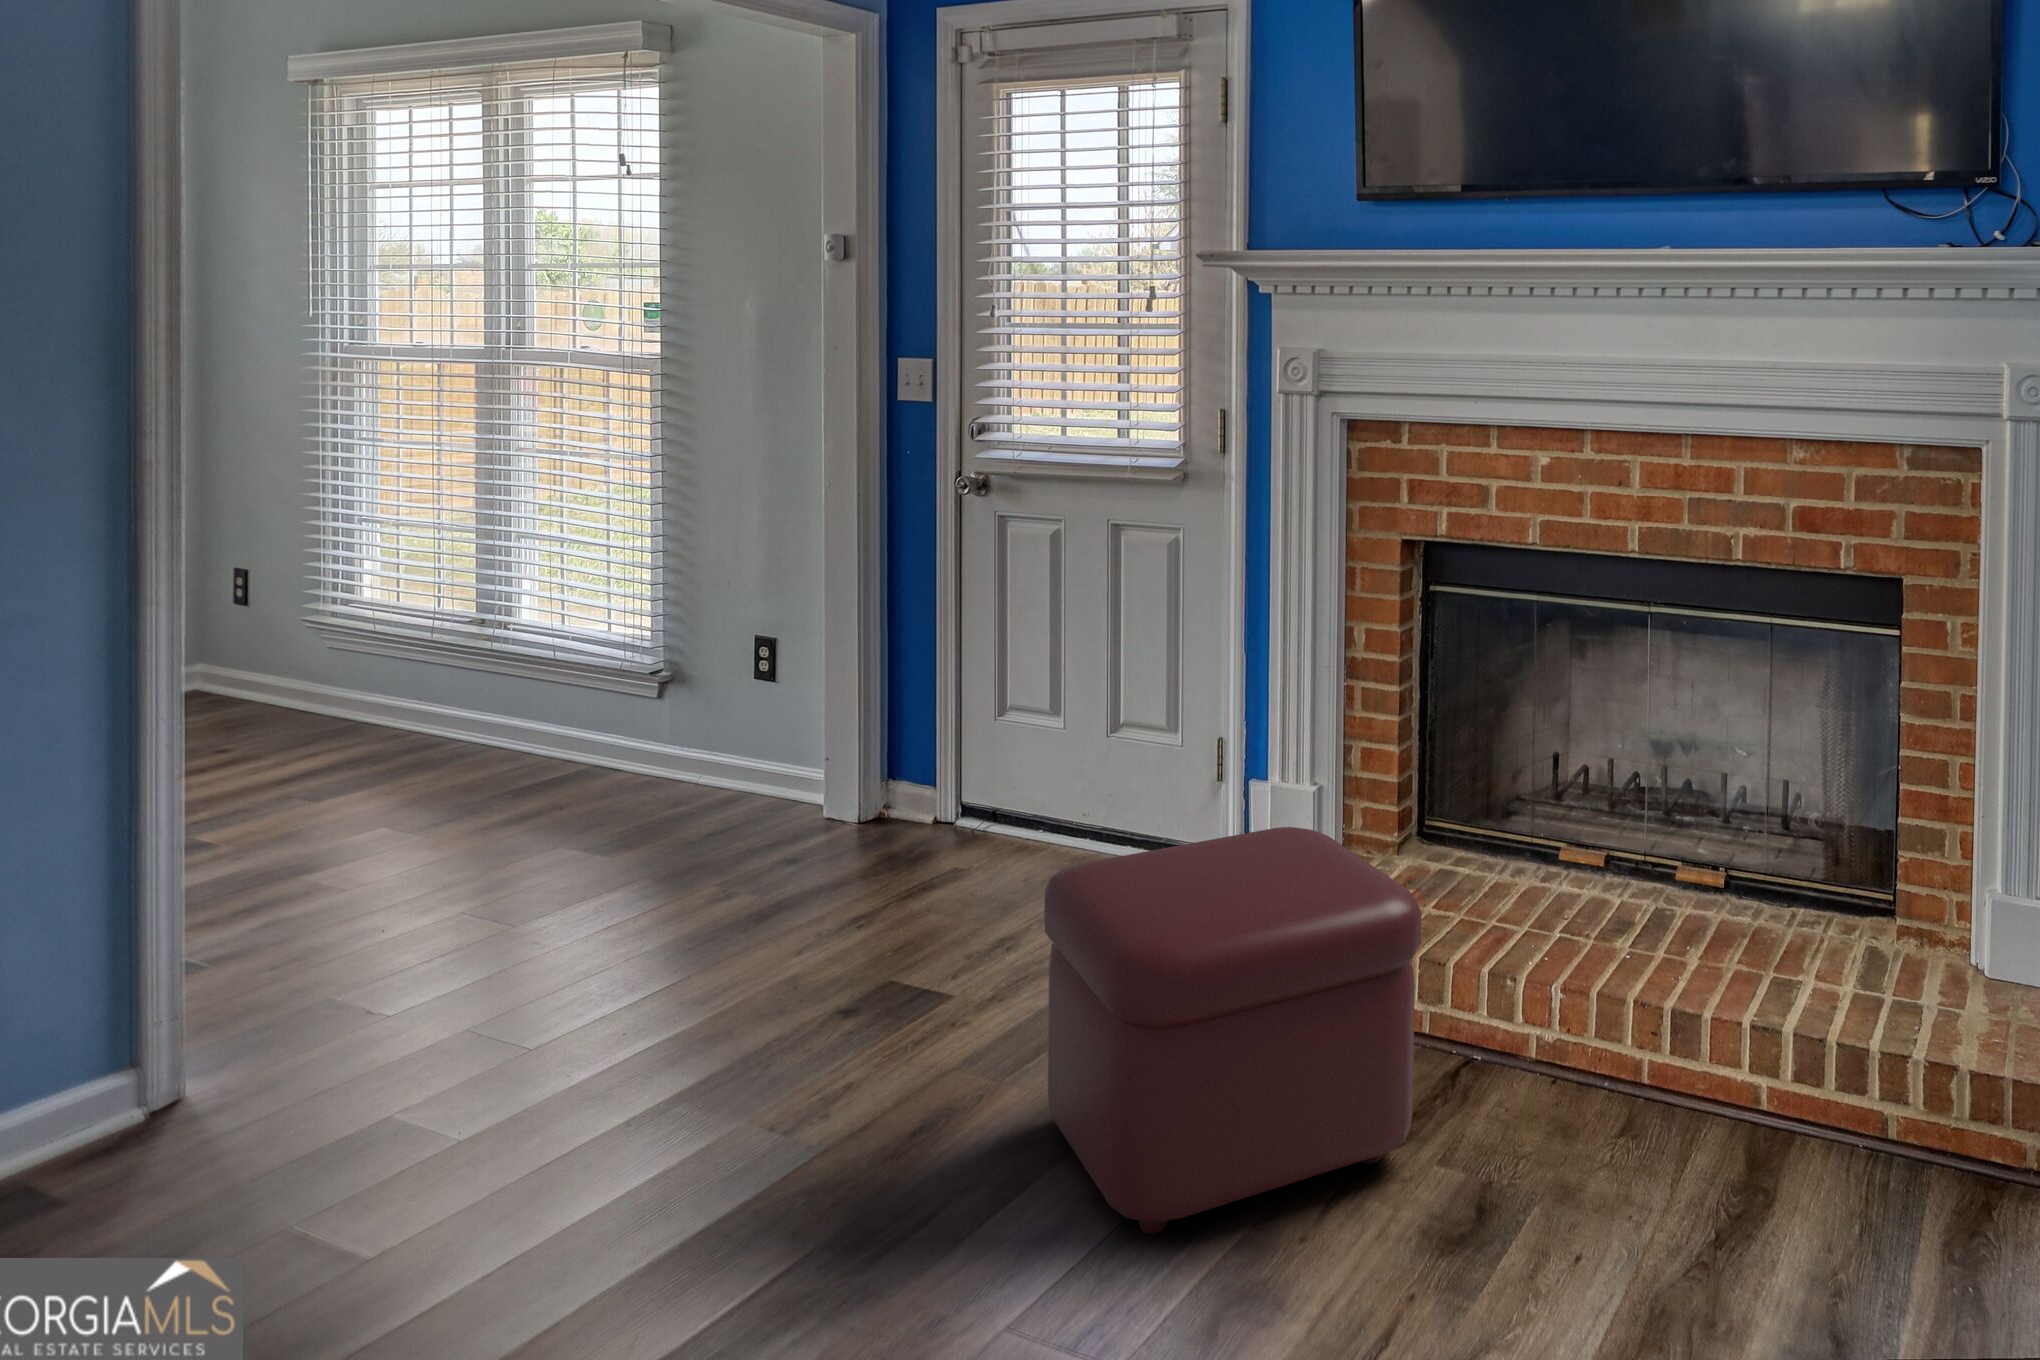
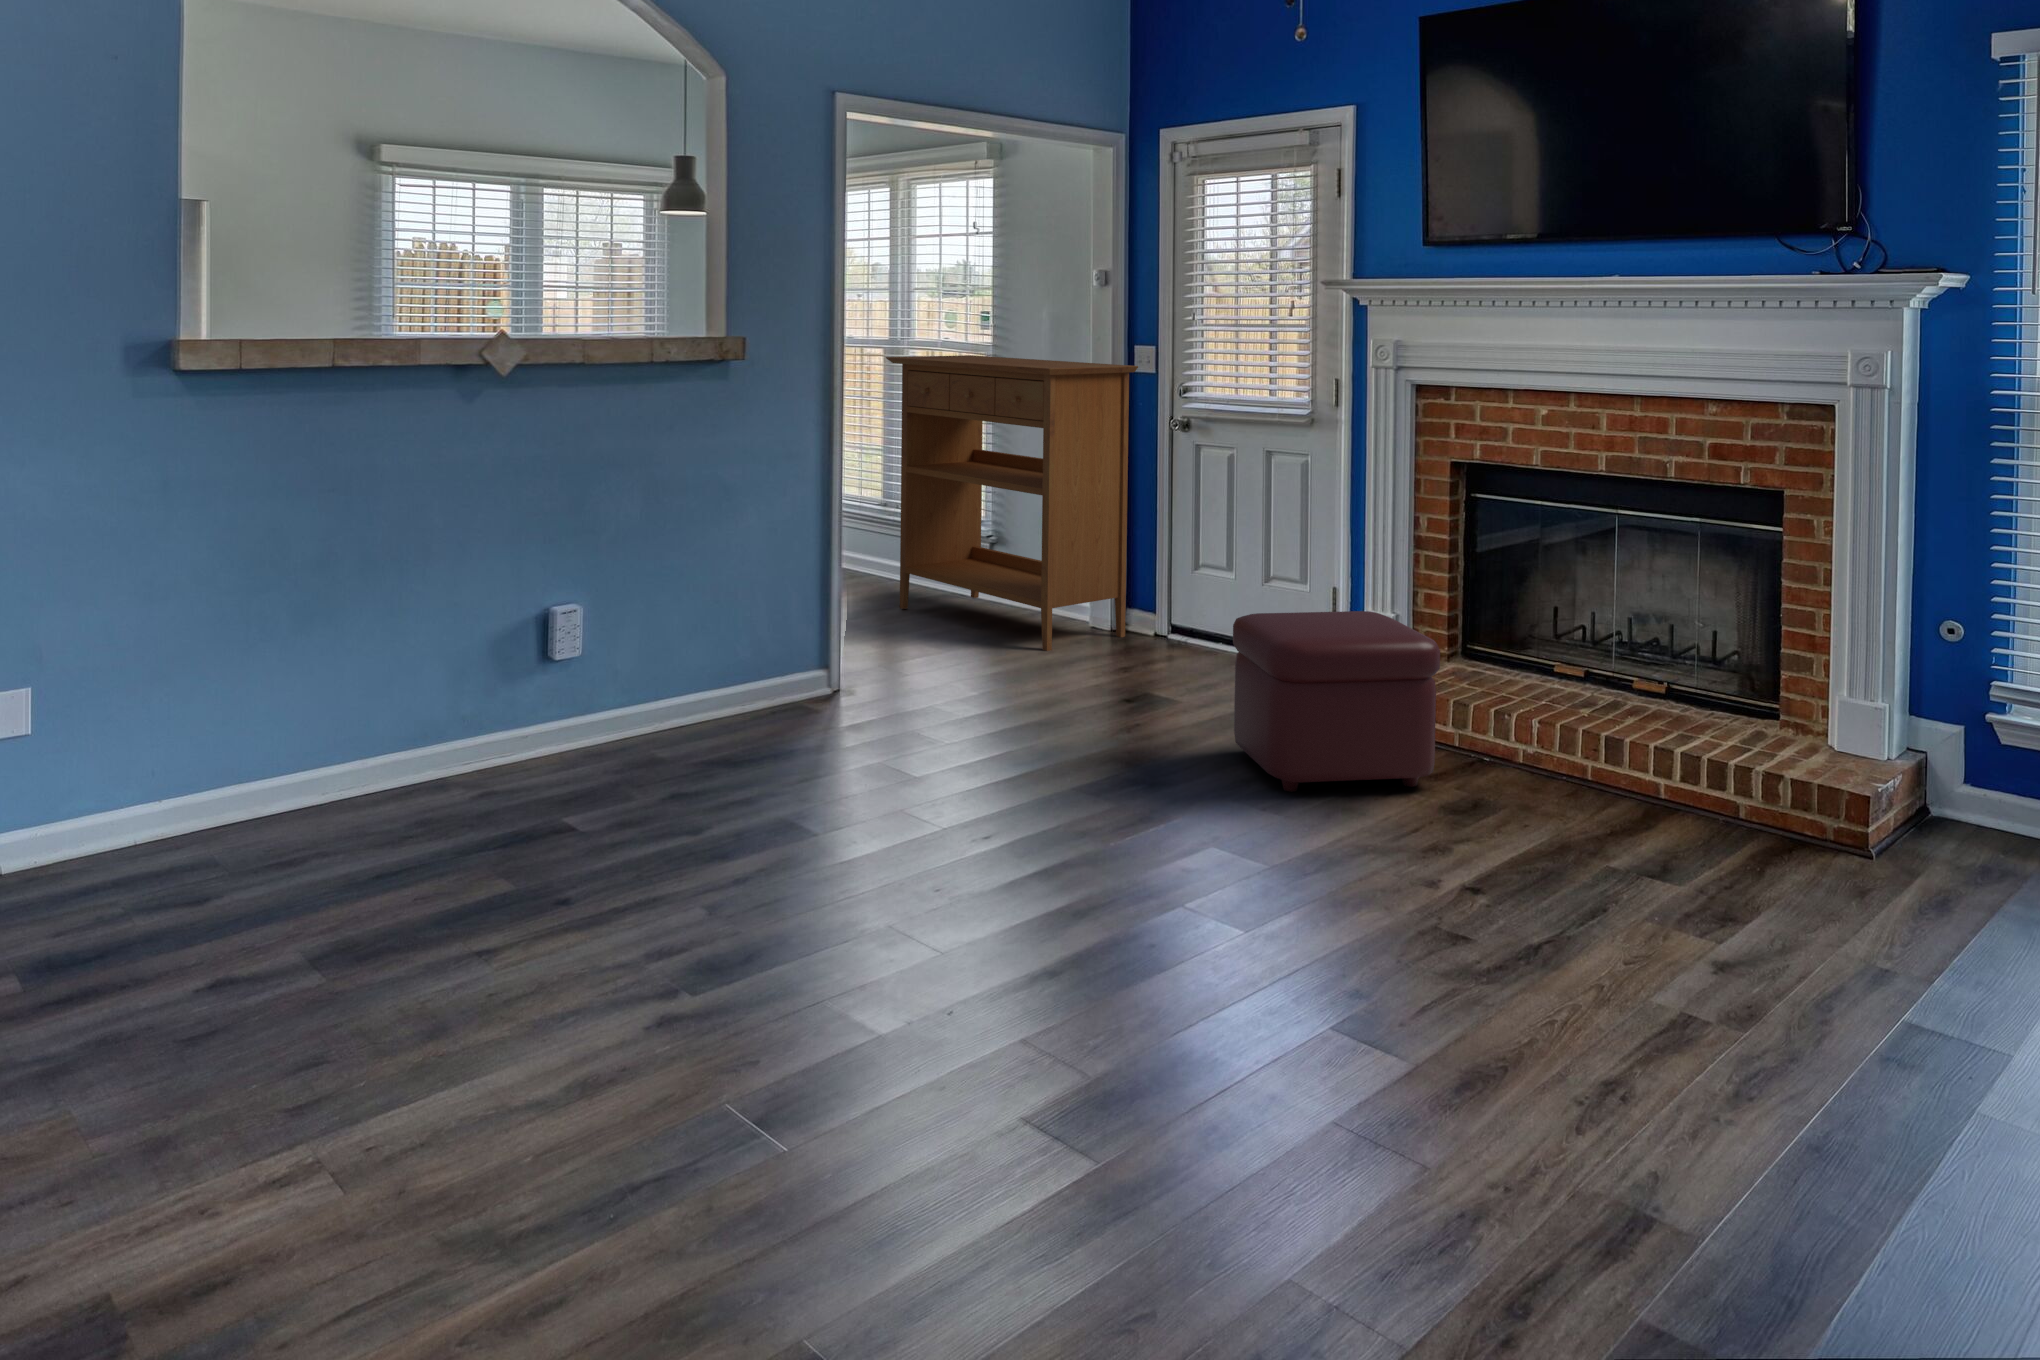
console table: none [442,375,901,890] -> present [886,355,1138,651]

